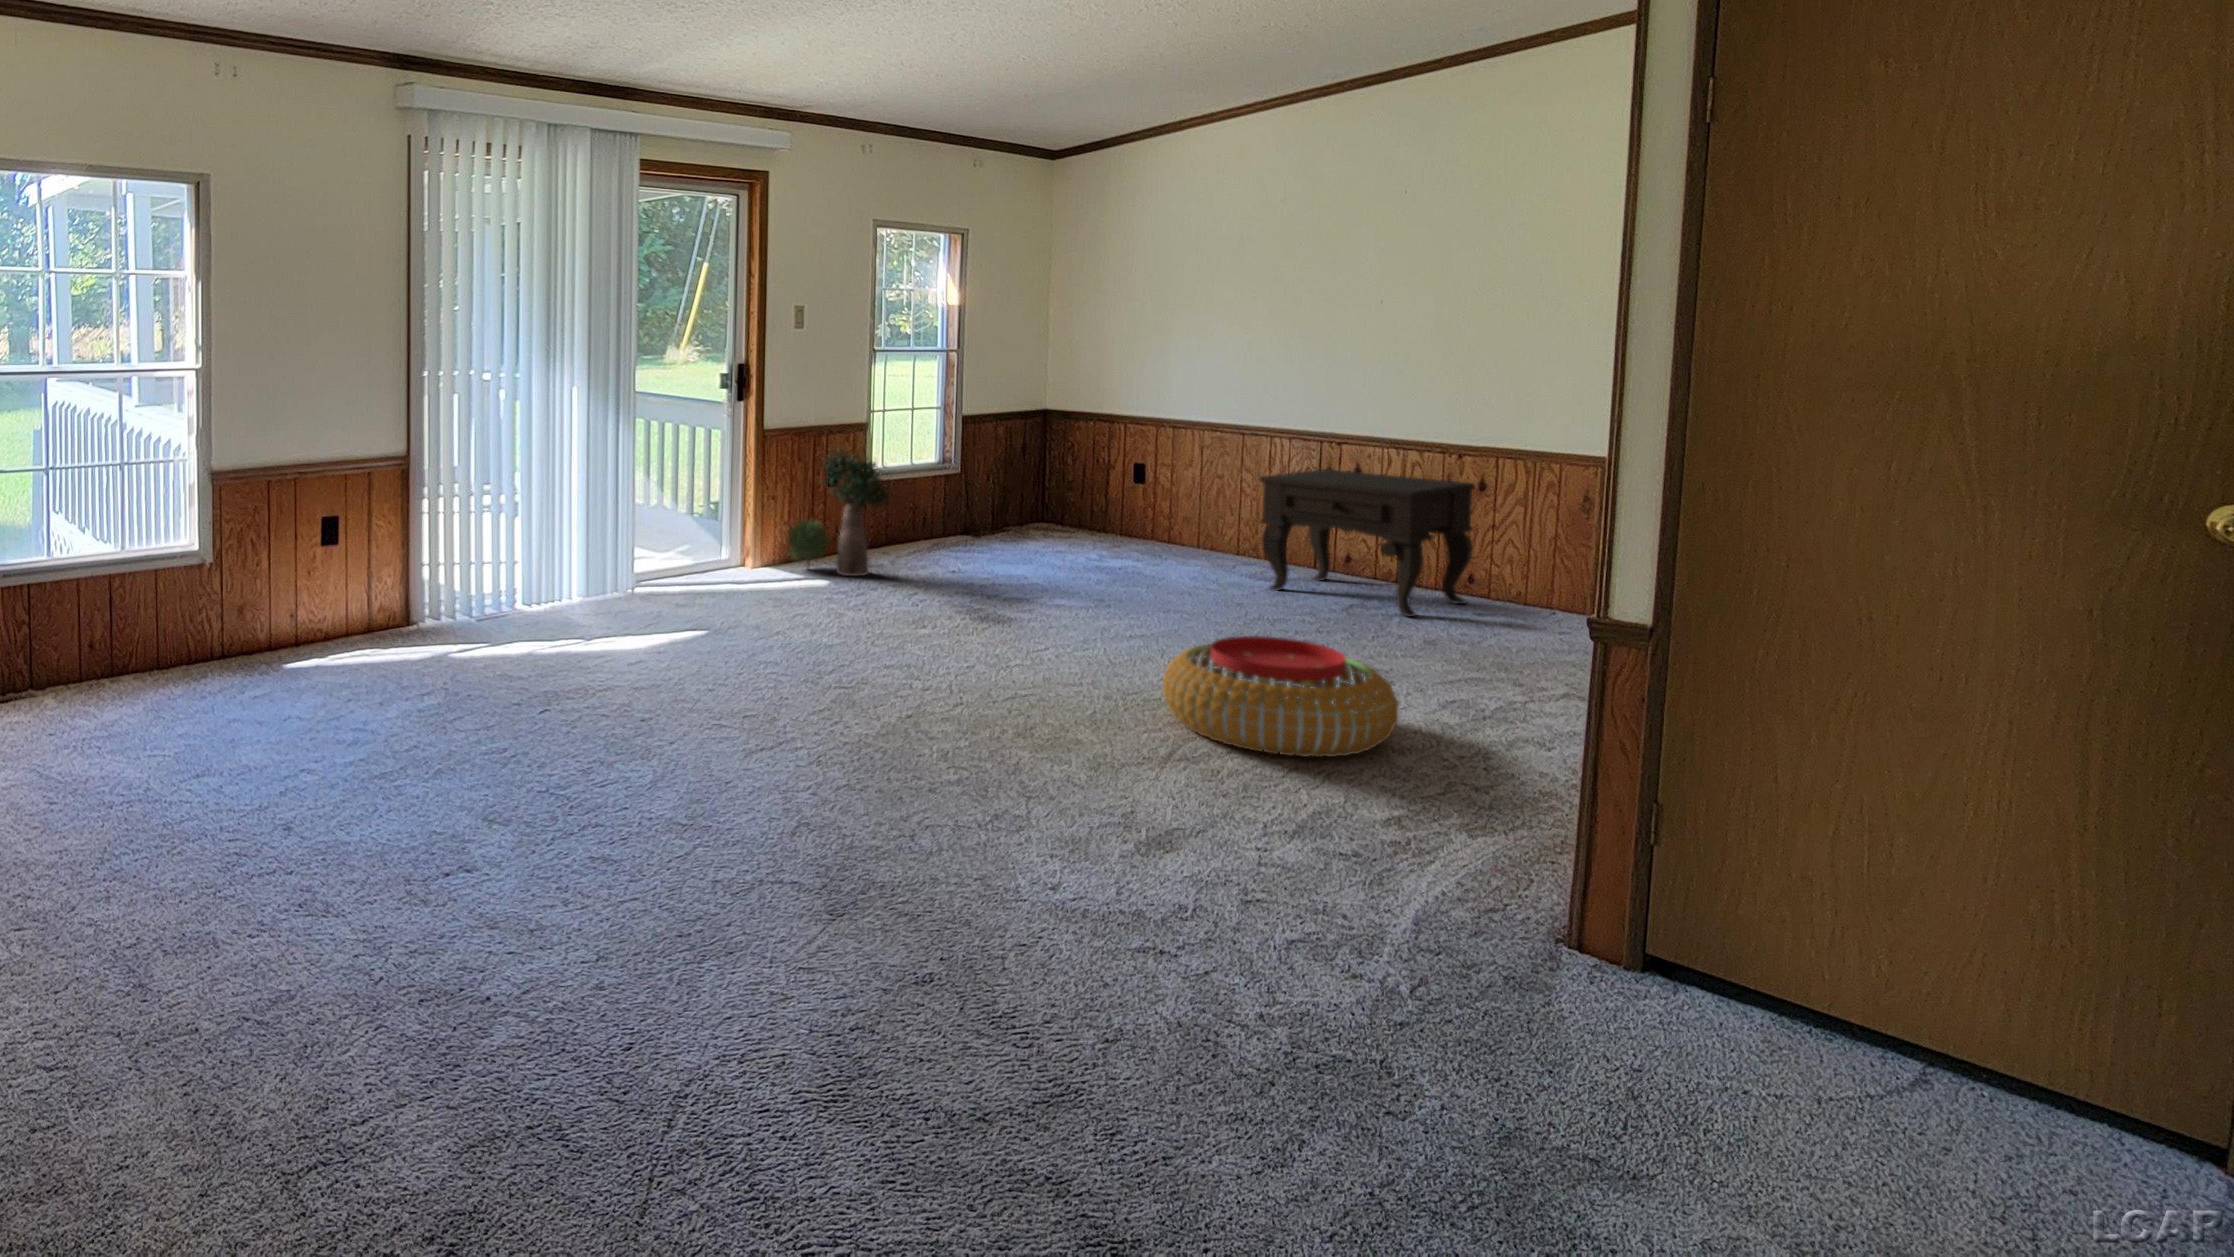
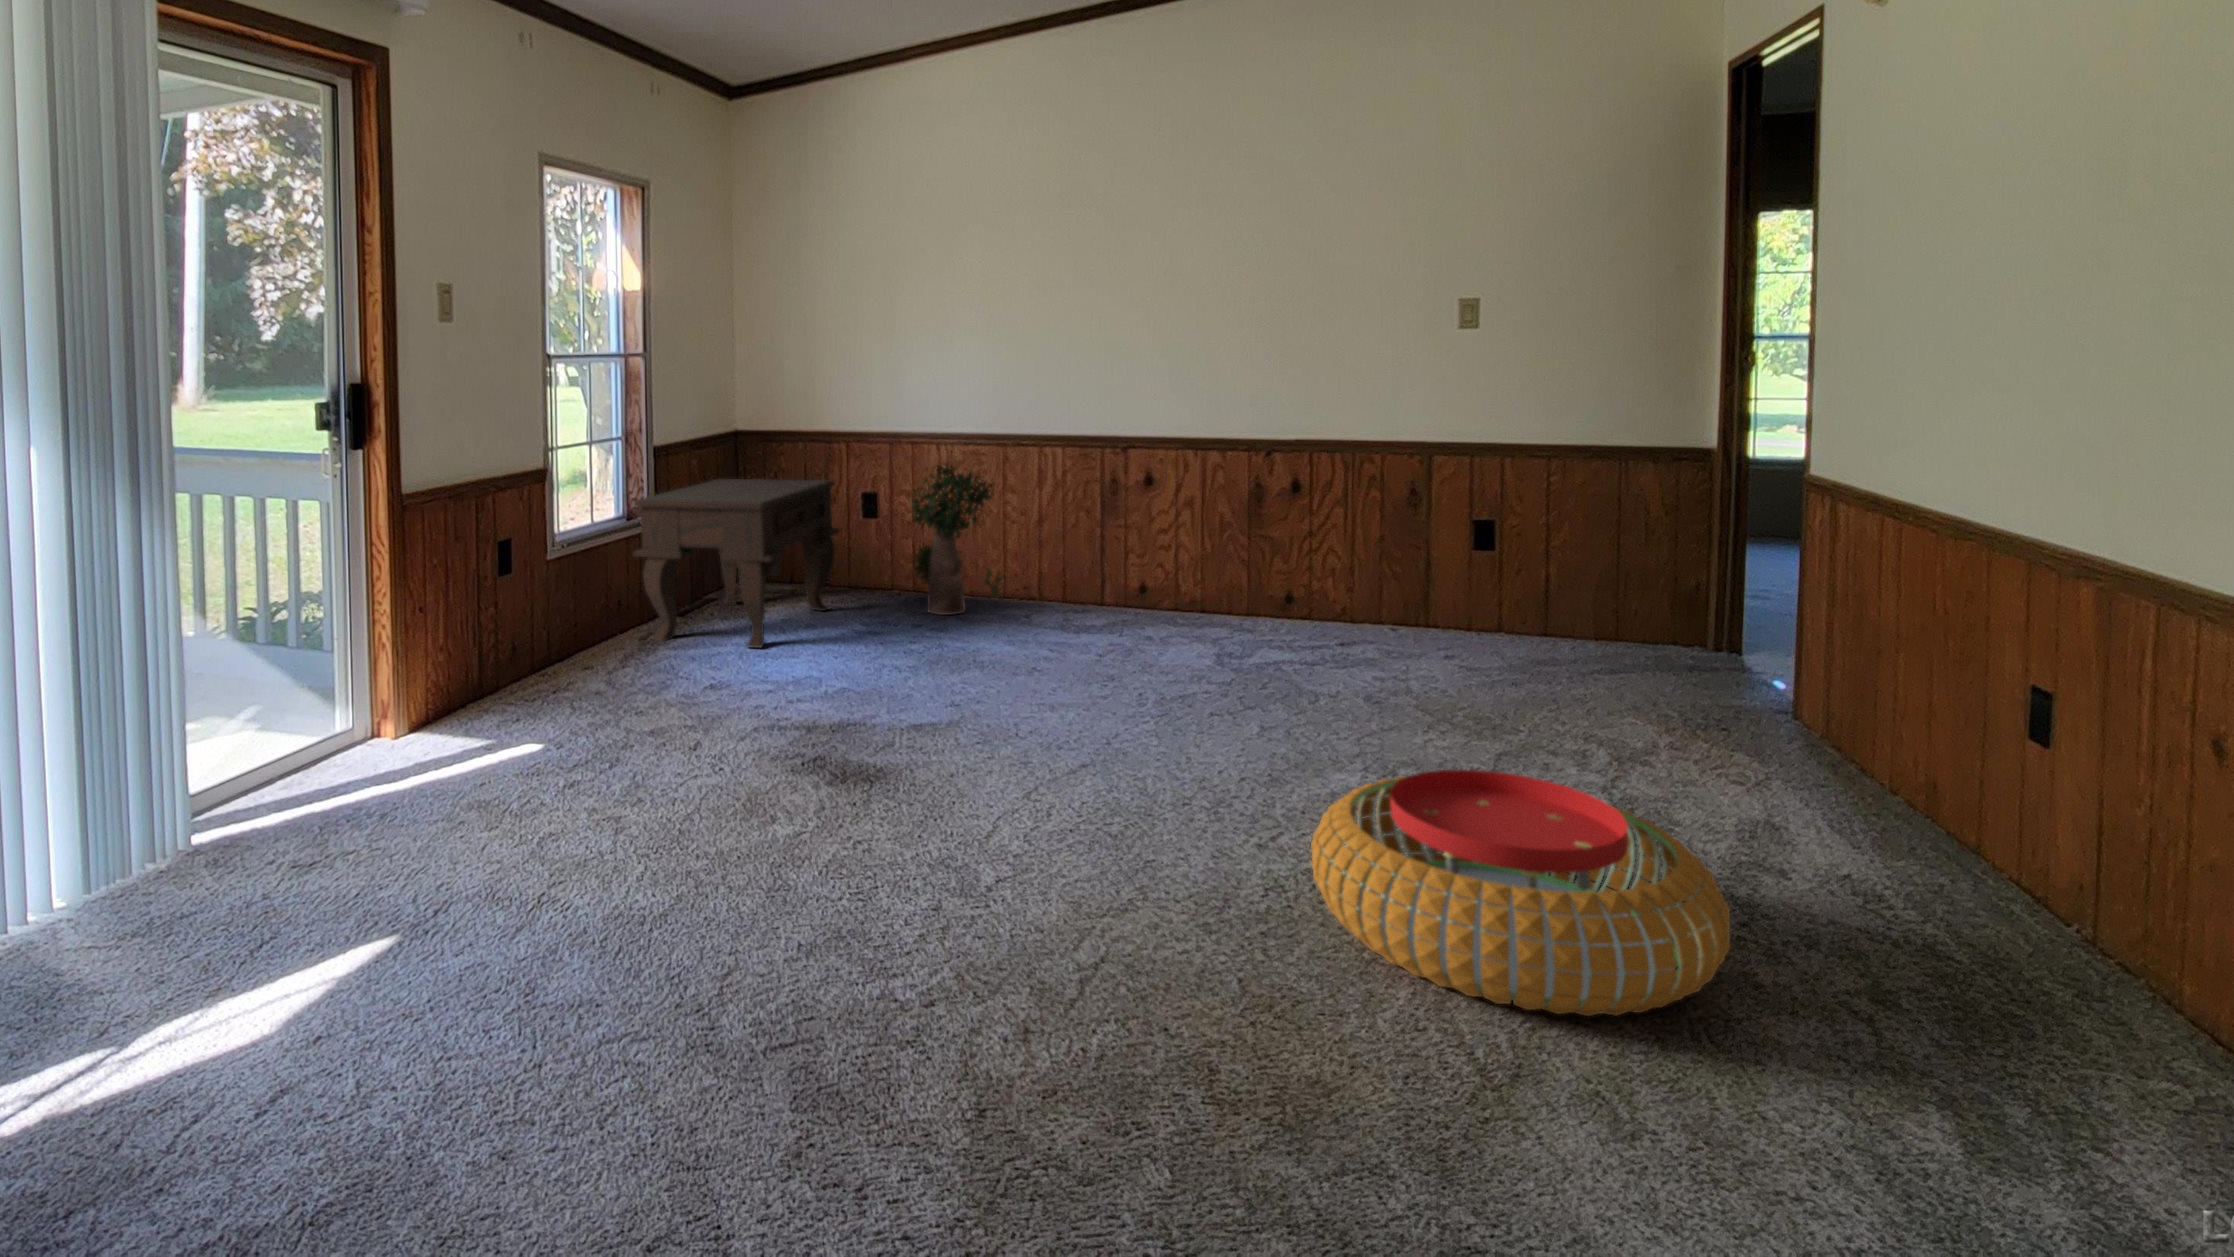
potted plant: present [785,450,889,576] -> present [903,462,1003,615]
side table: present [1260,469,1475,617] -> present [634,479,841,648]

